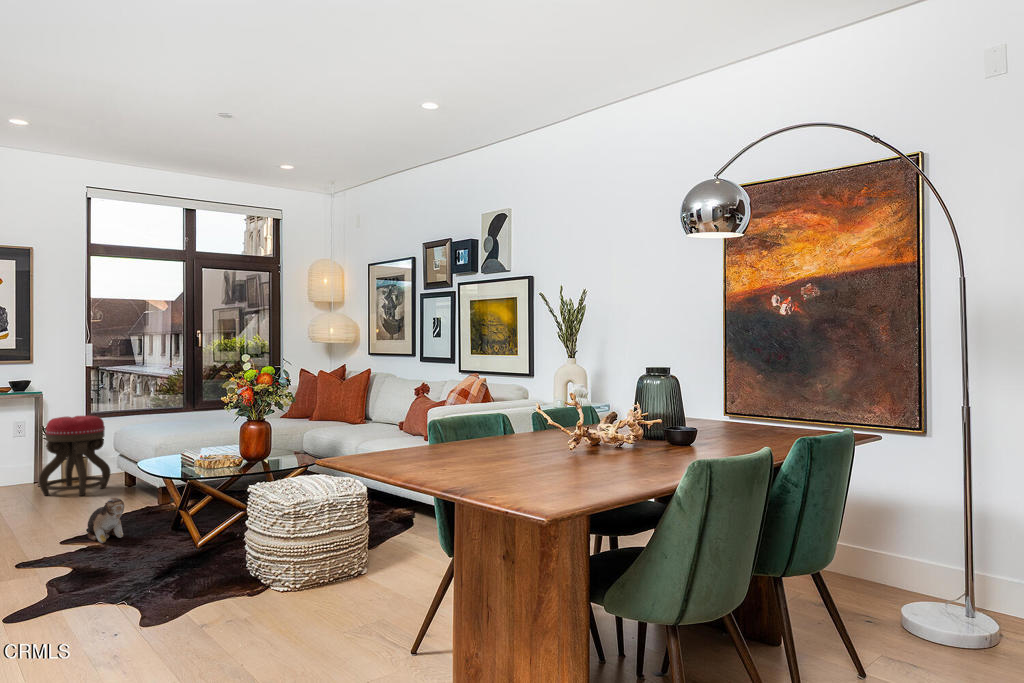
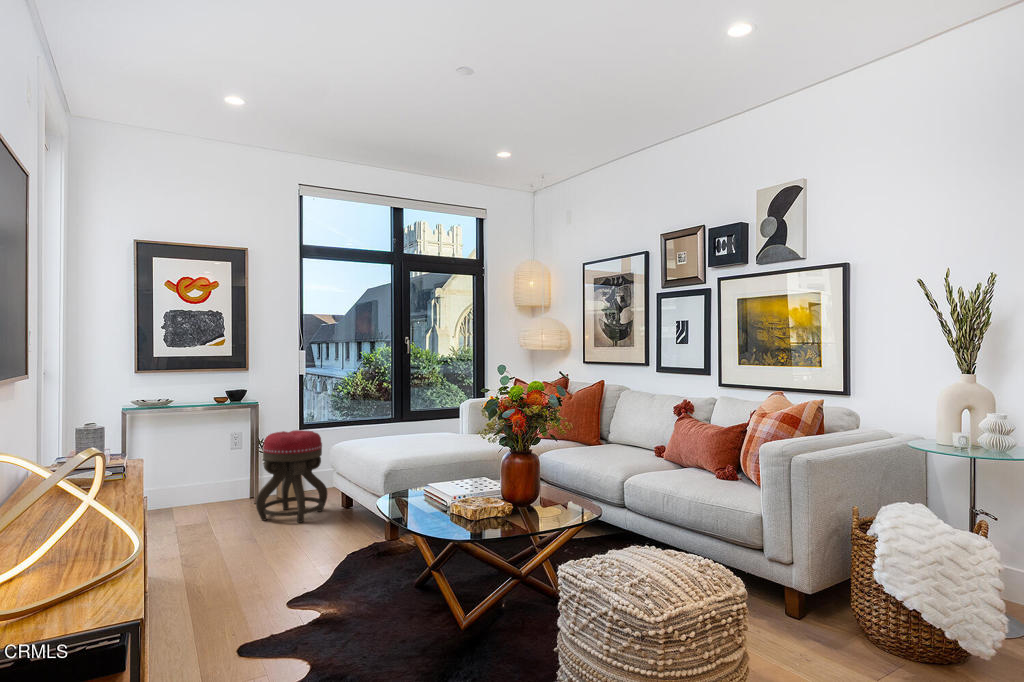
plush toy: present [86,498,127,543] -> none [316,556,370,616]

